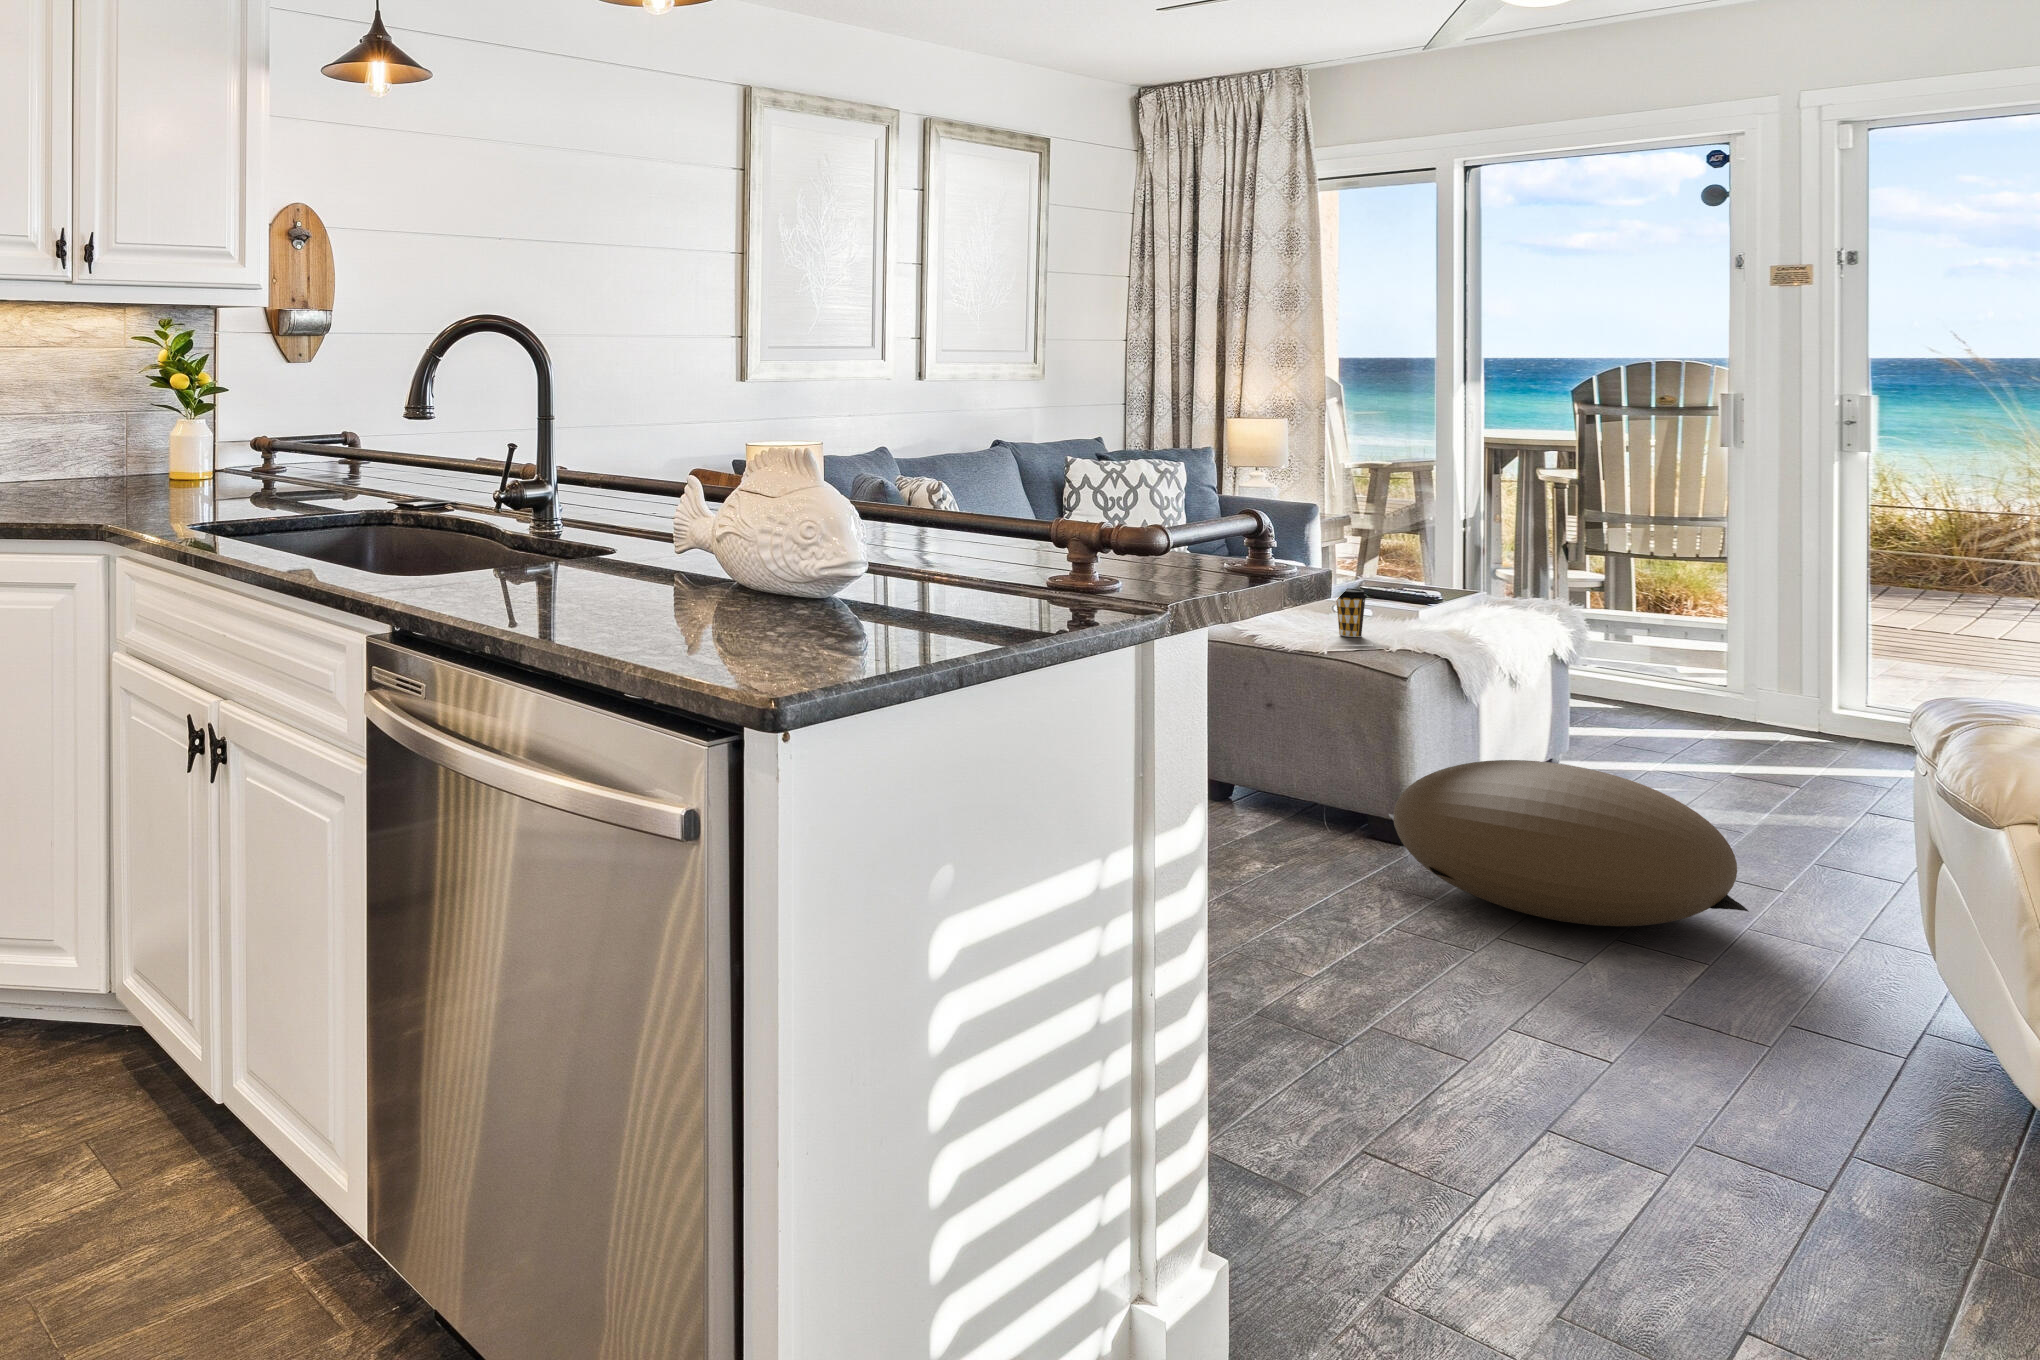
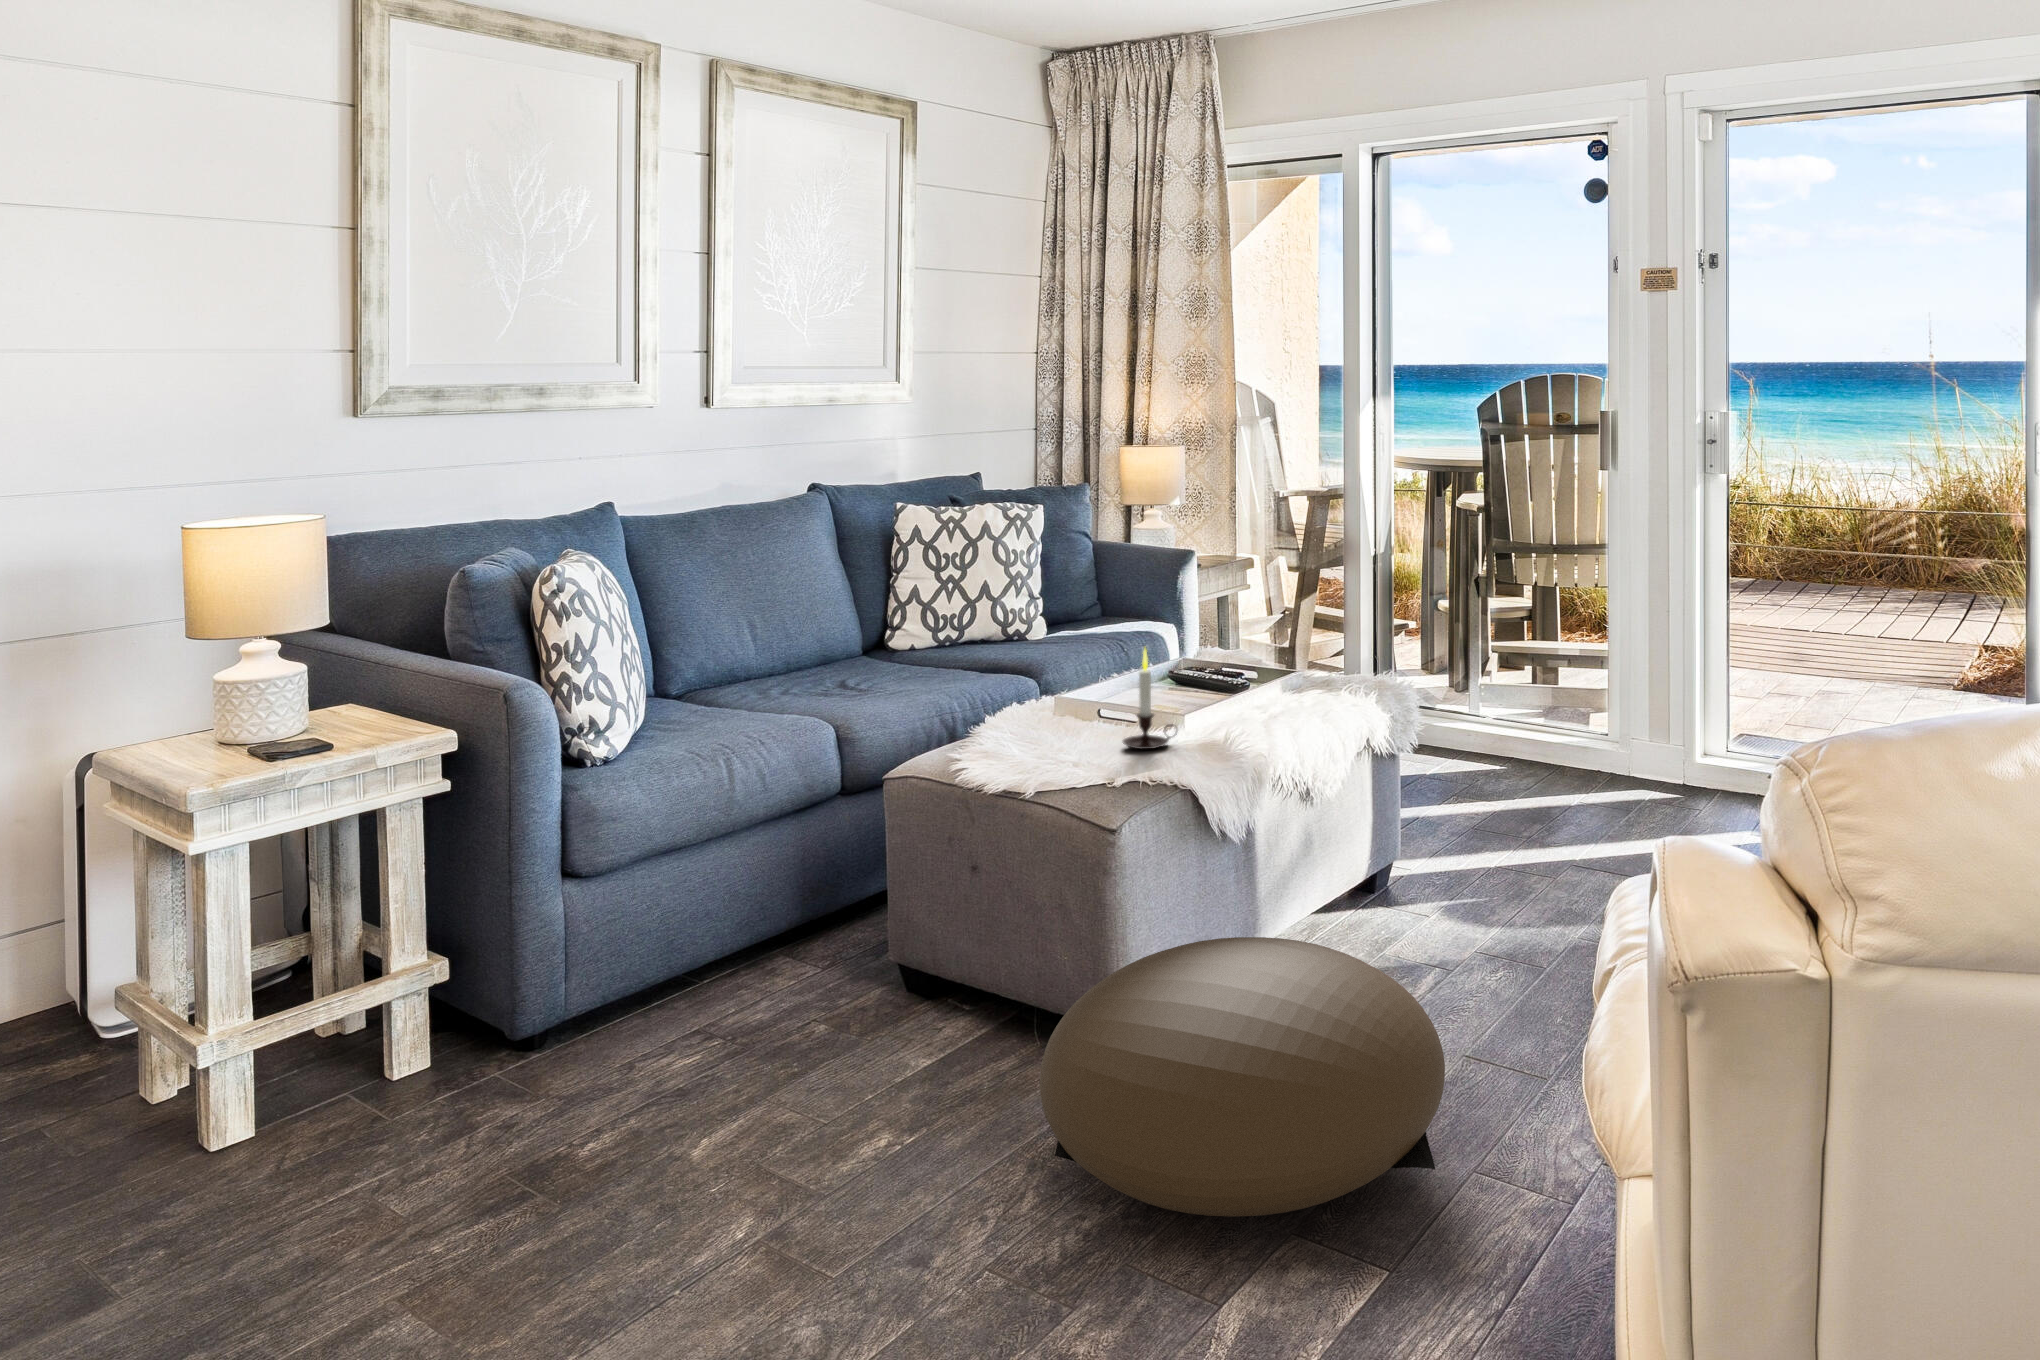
candle: none [1377,556,1422,632] -> present [1123,649,1177,749]
coffee cup: present [1336,588,1367,637] -> none [1054,696,1094,765]

